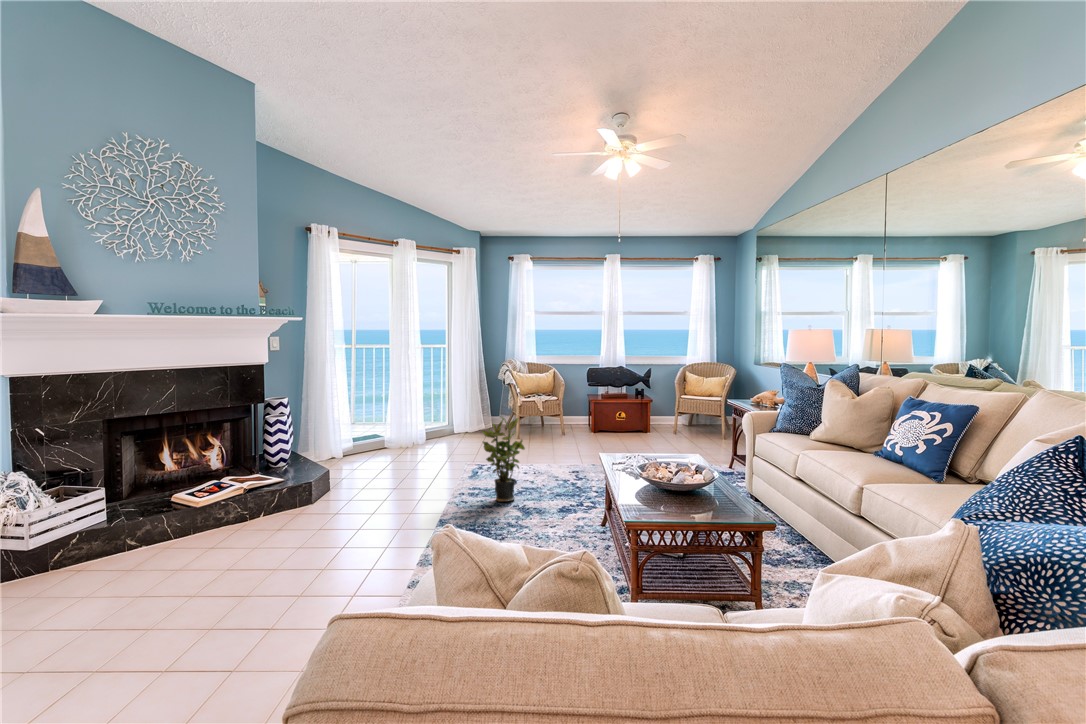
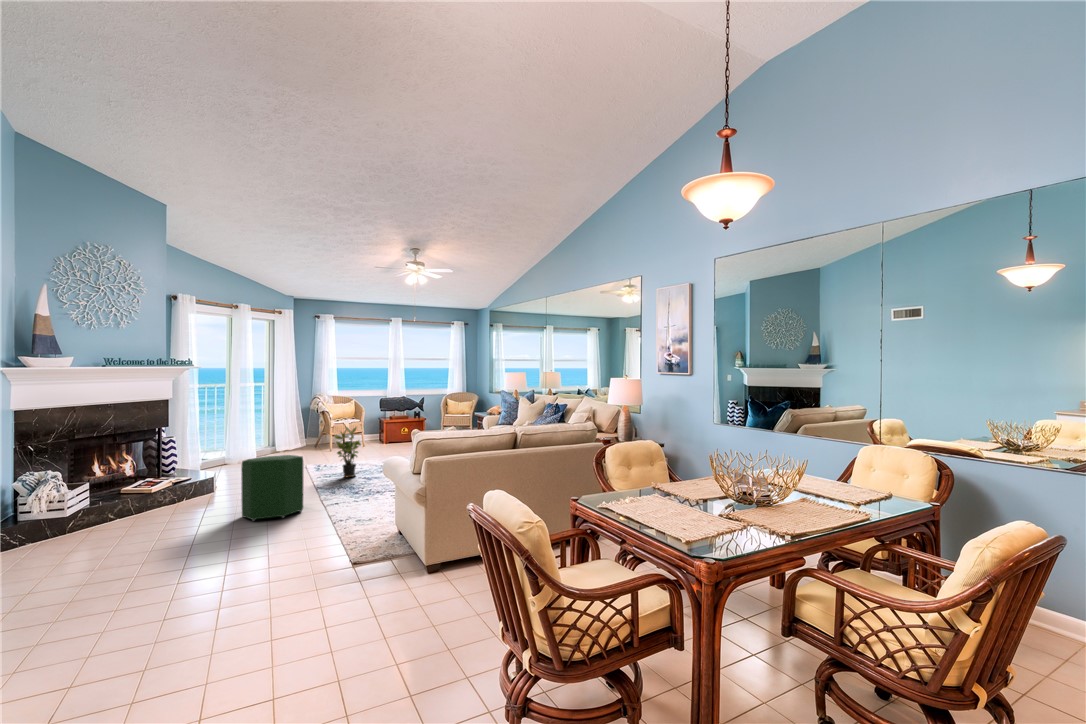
ottoman: none [267,473,370,606] -> present [241,455,304,521]

